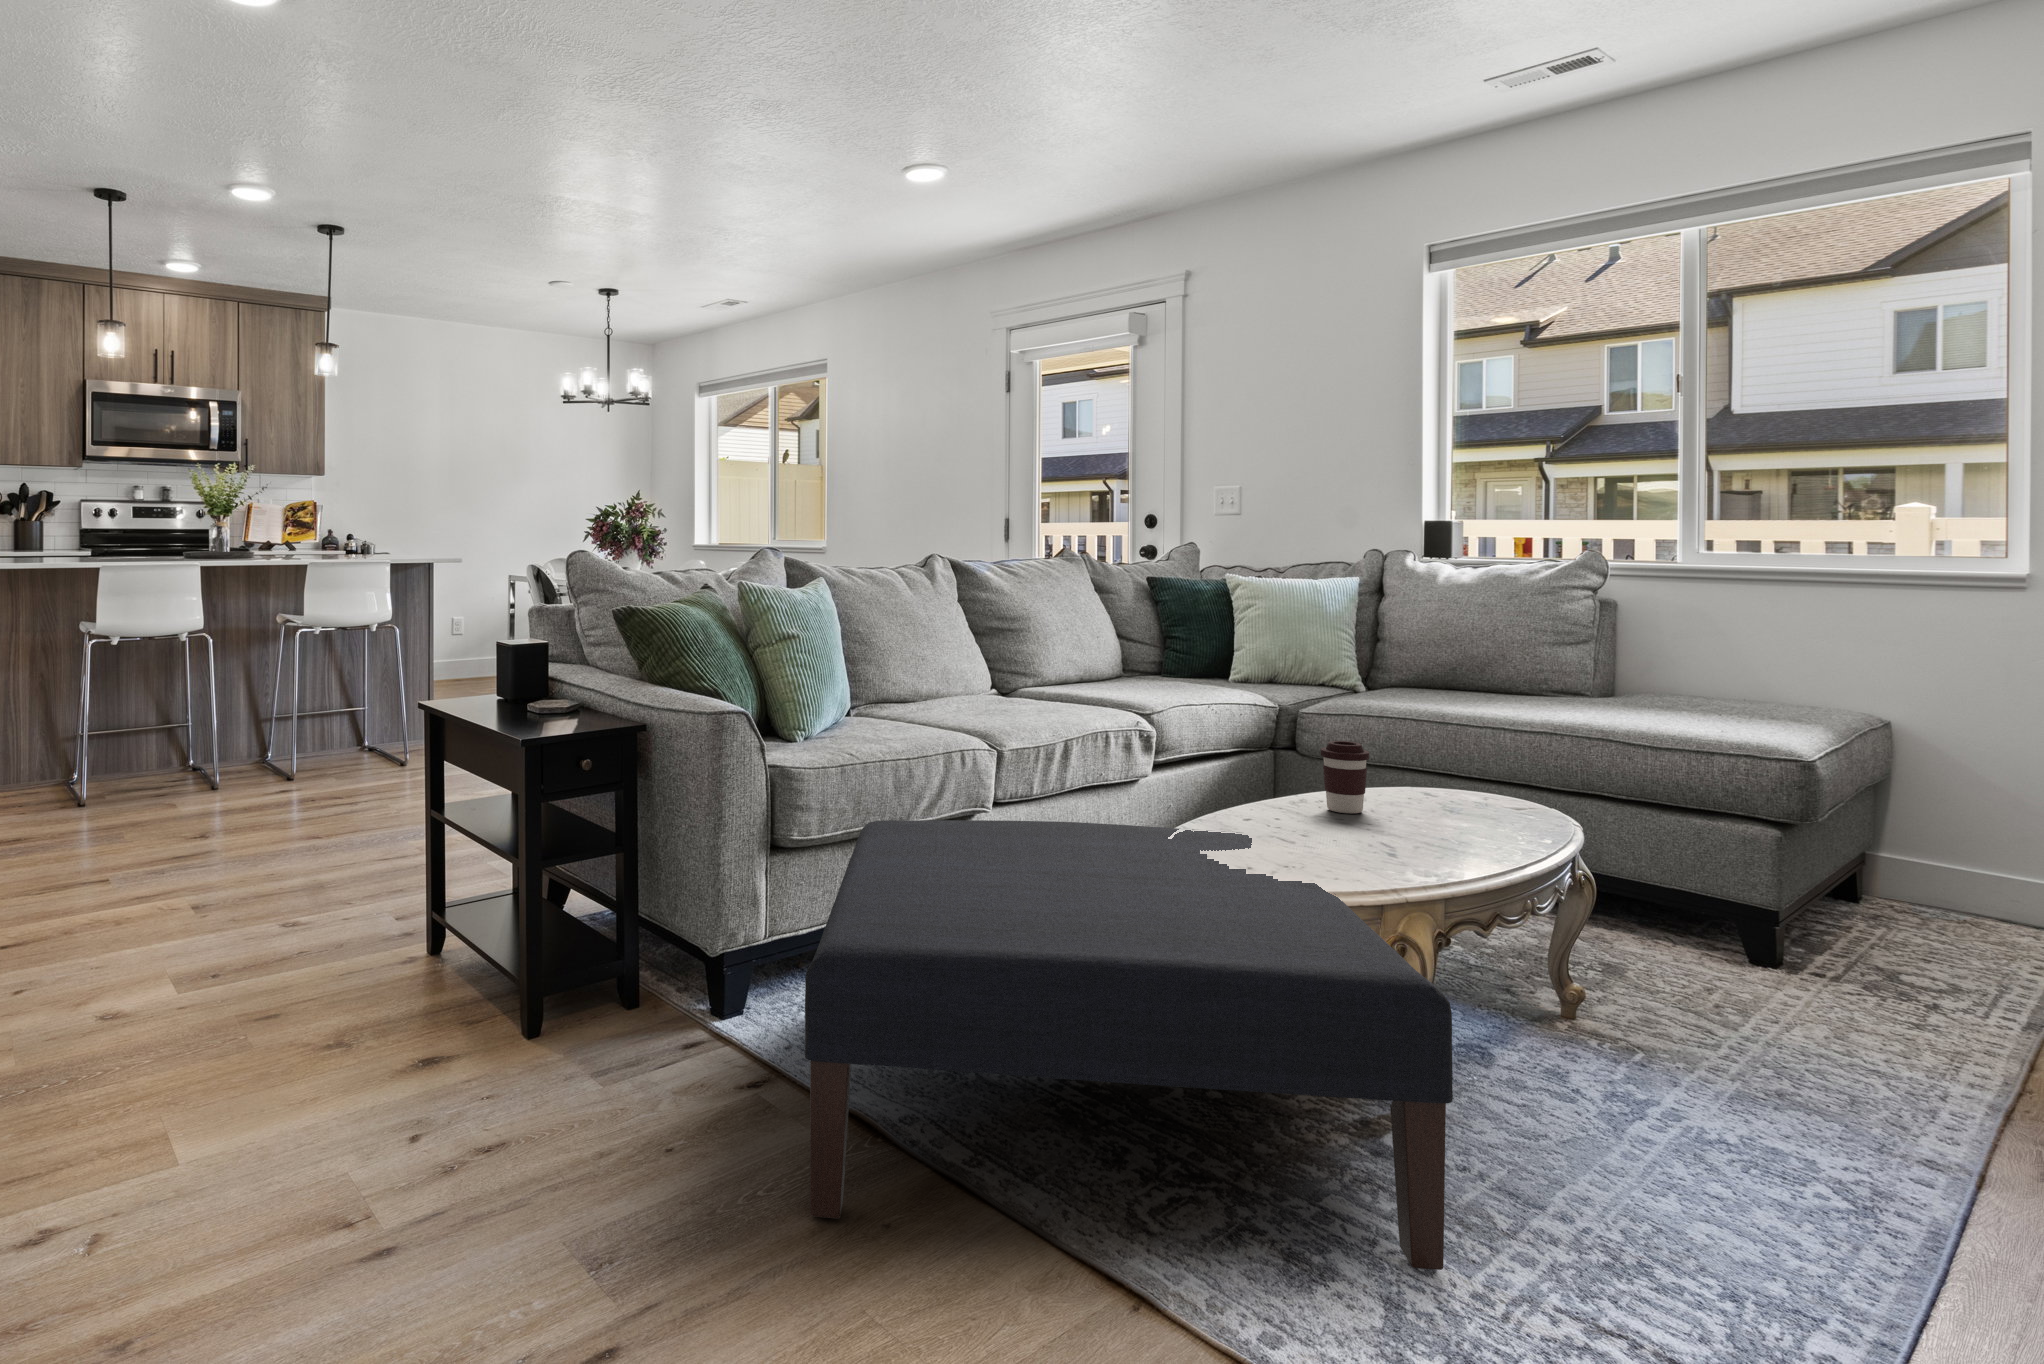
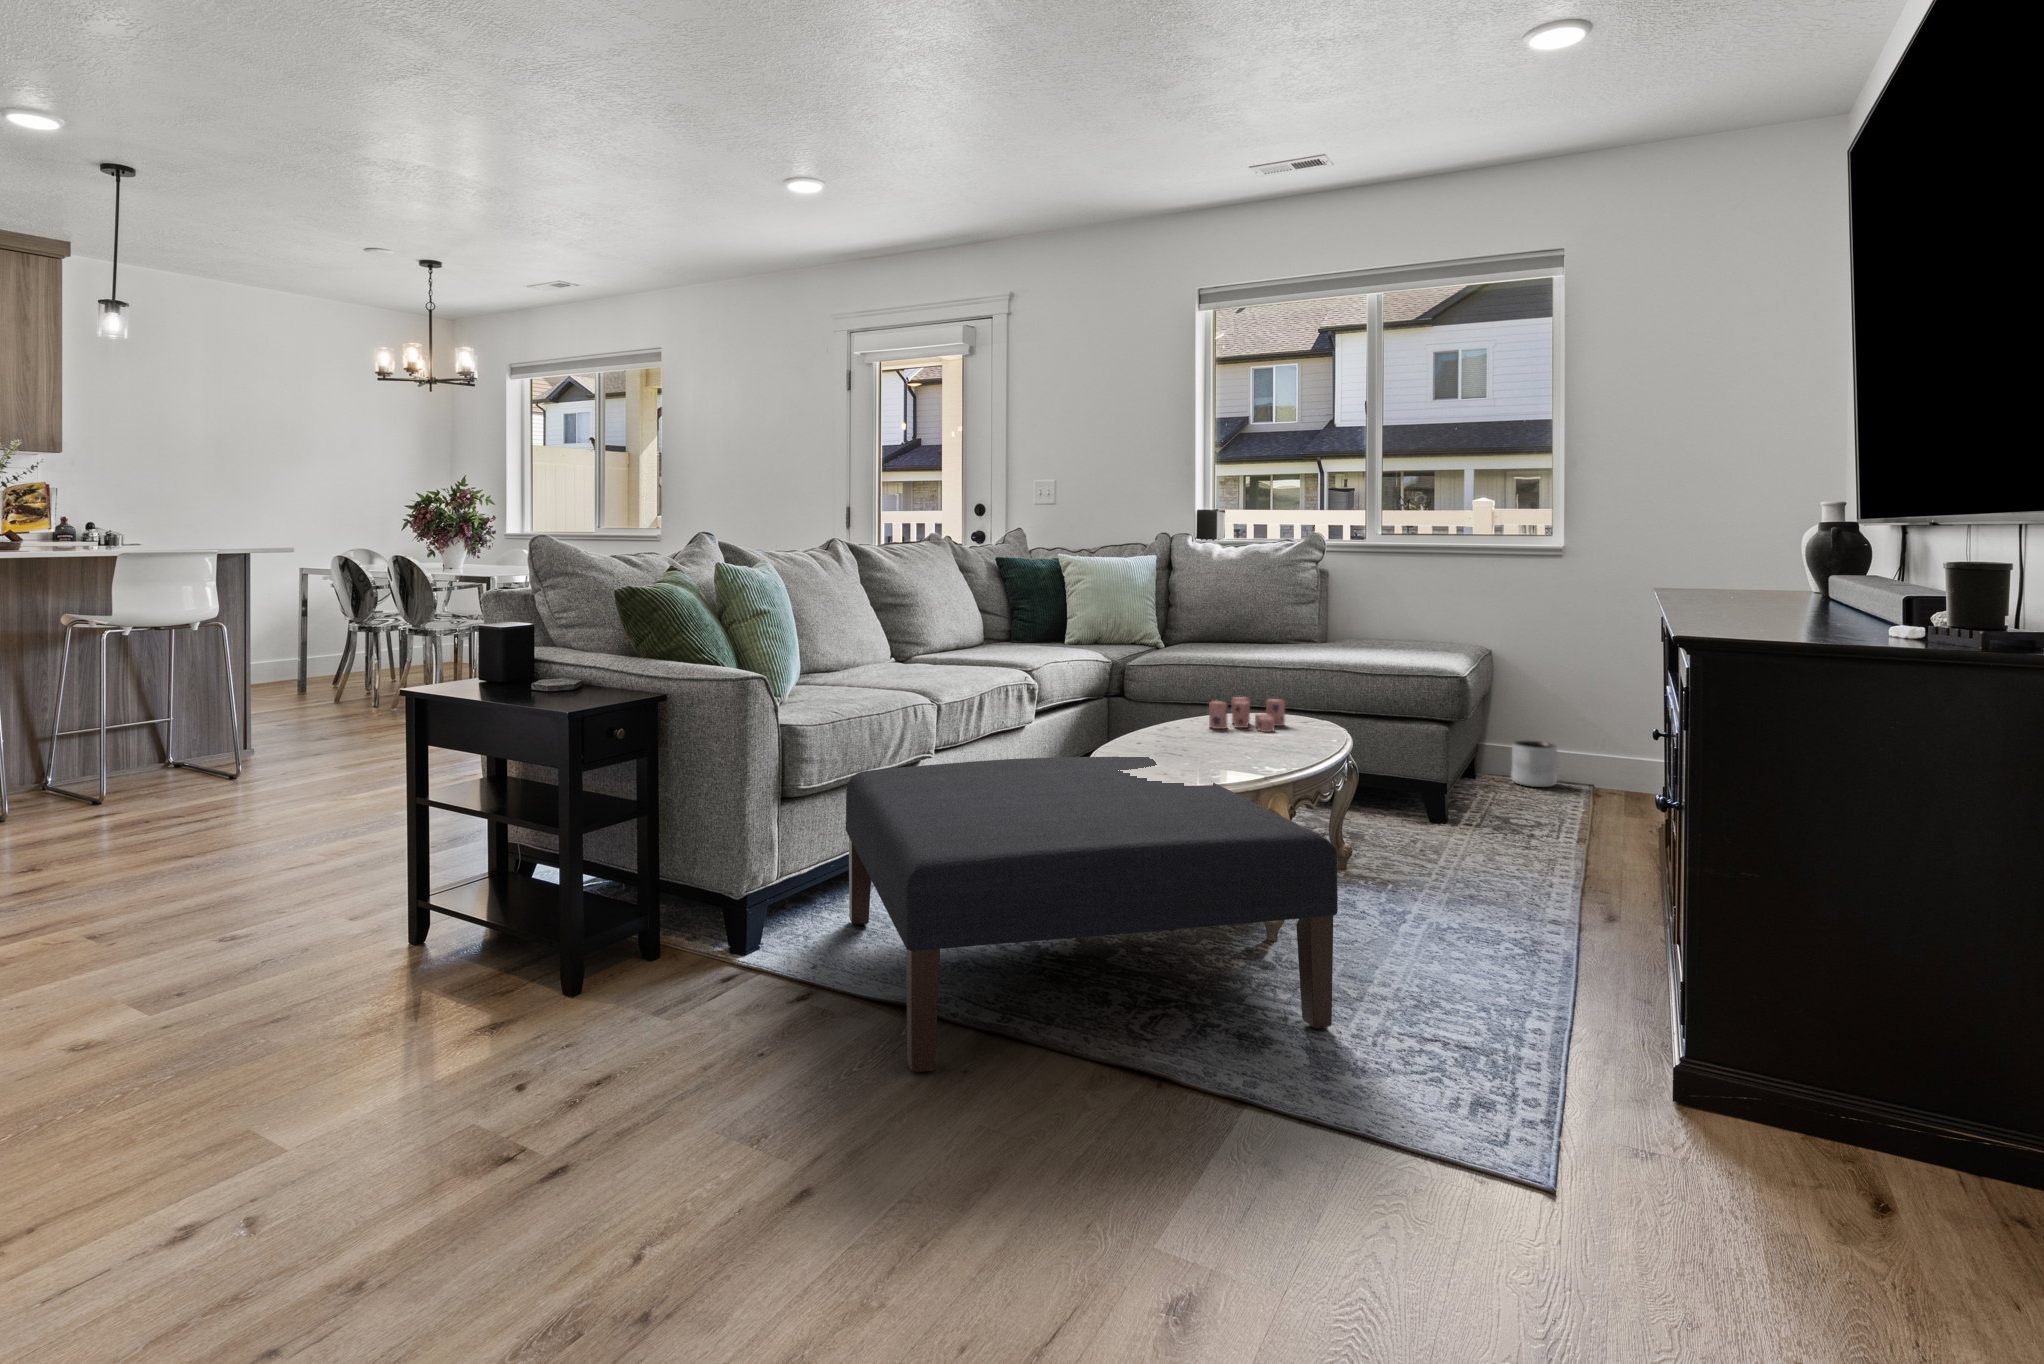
coffee cup: present [1320,741,1370,813] -> none [1180,683,1214,737]
candle: none [1373,764,1490,815] -> present [1209,697,1285,732]
planter: none [1921,857,2006,932] -> present [1511,741,1557,787]

